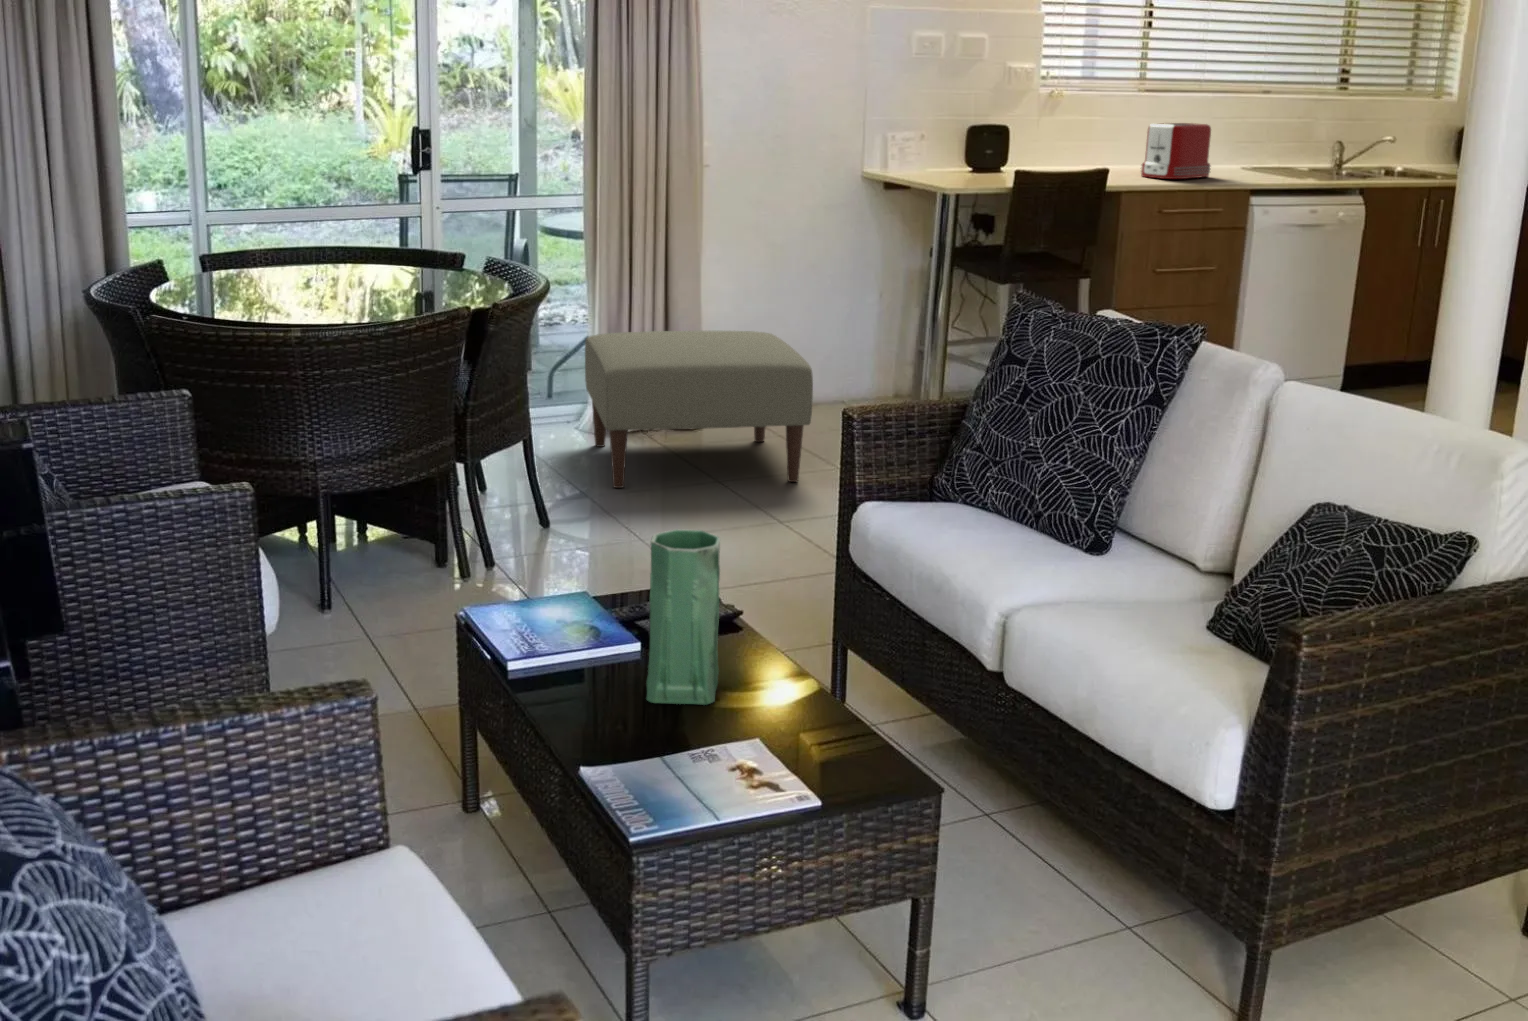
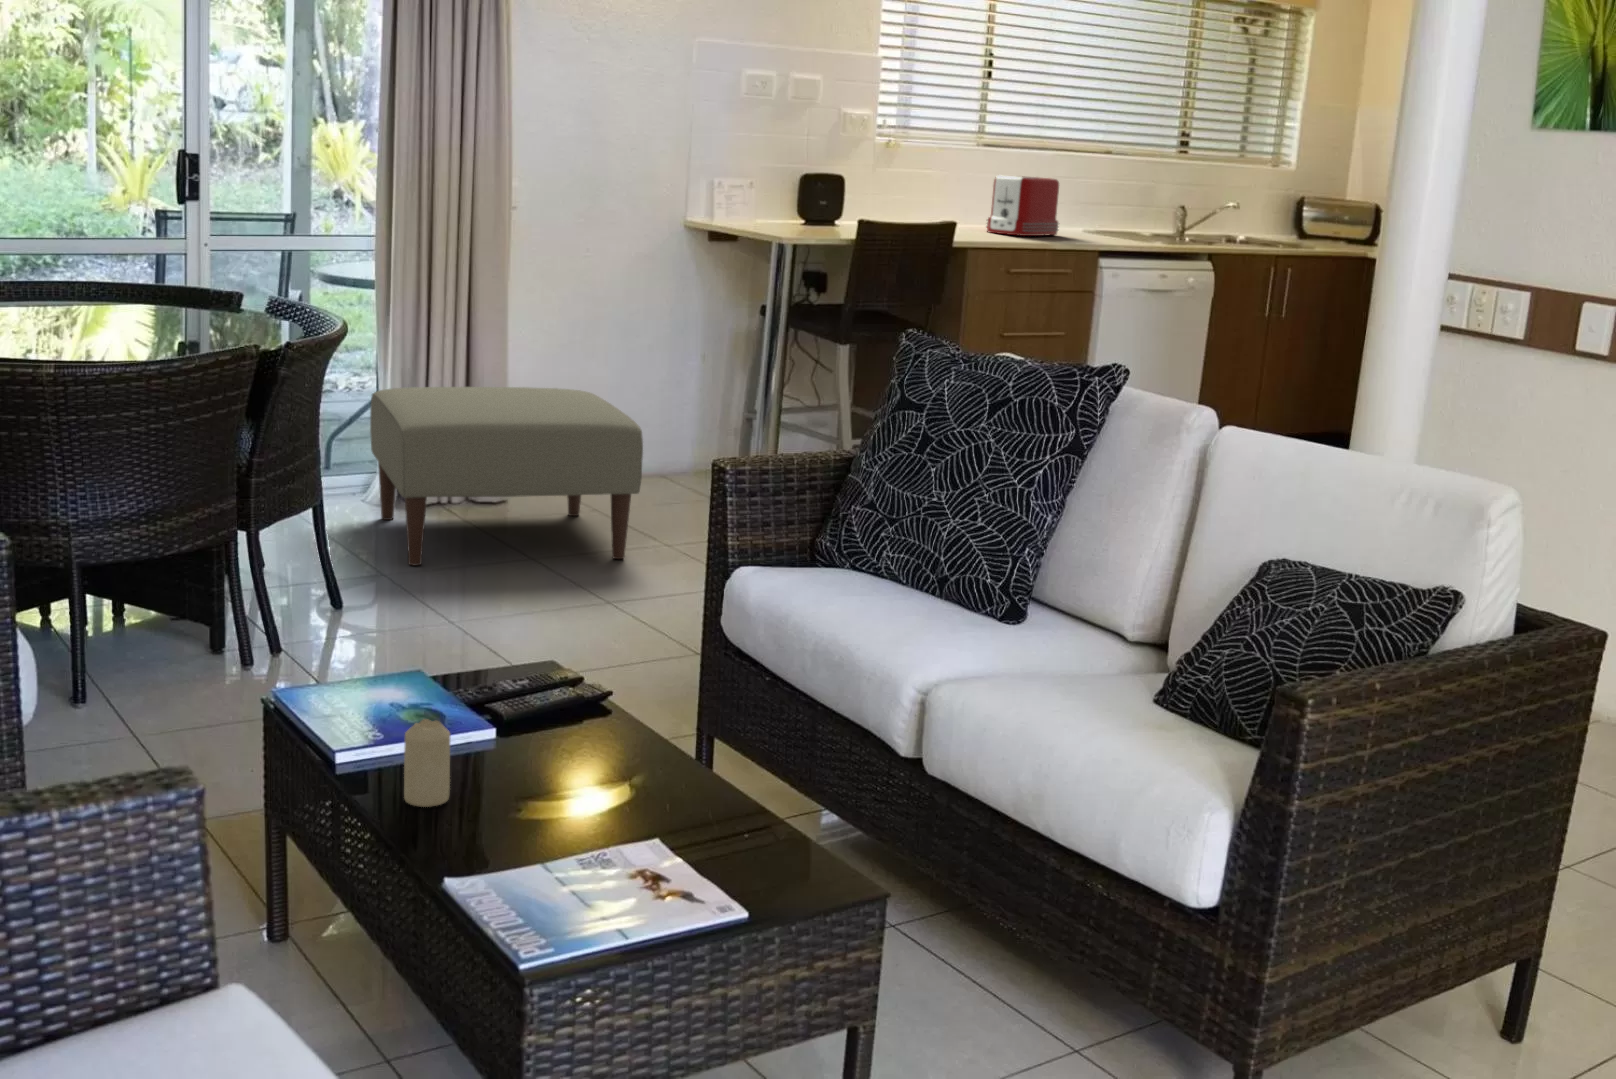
vase: present [646,529,720,705] -> none [514,587,607,800]
candle: none [558,637,594,707] -> present [404,719,450,807]

